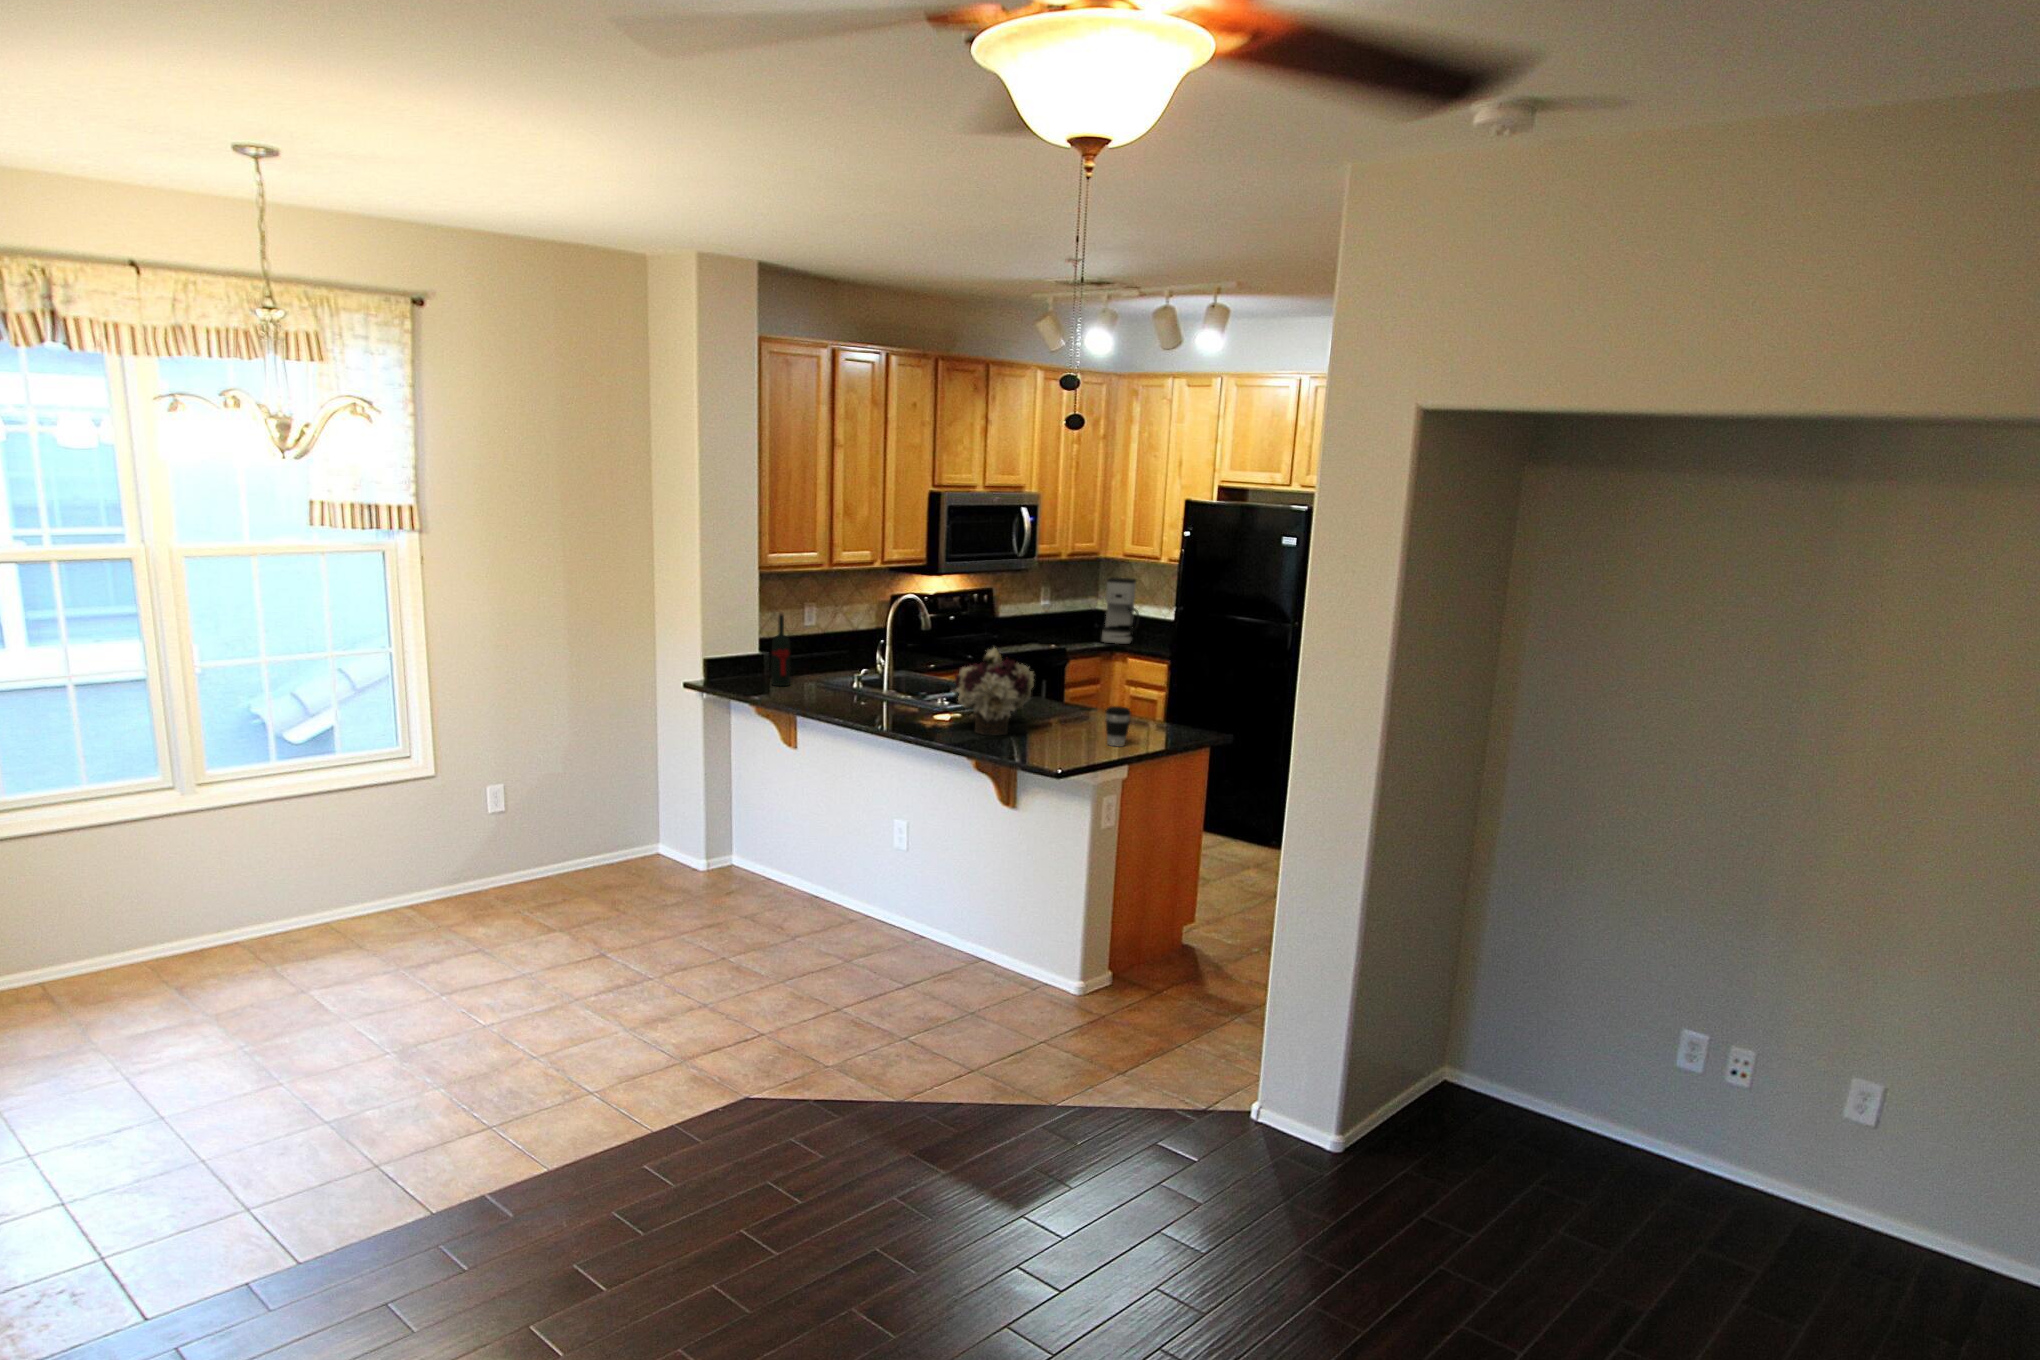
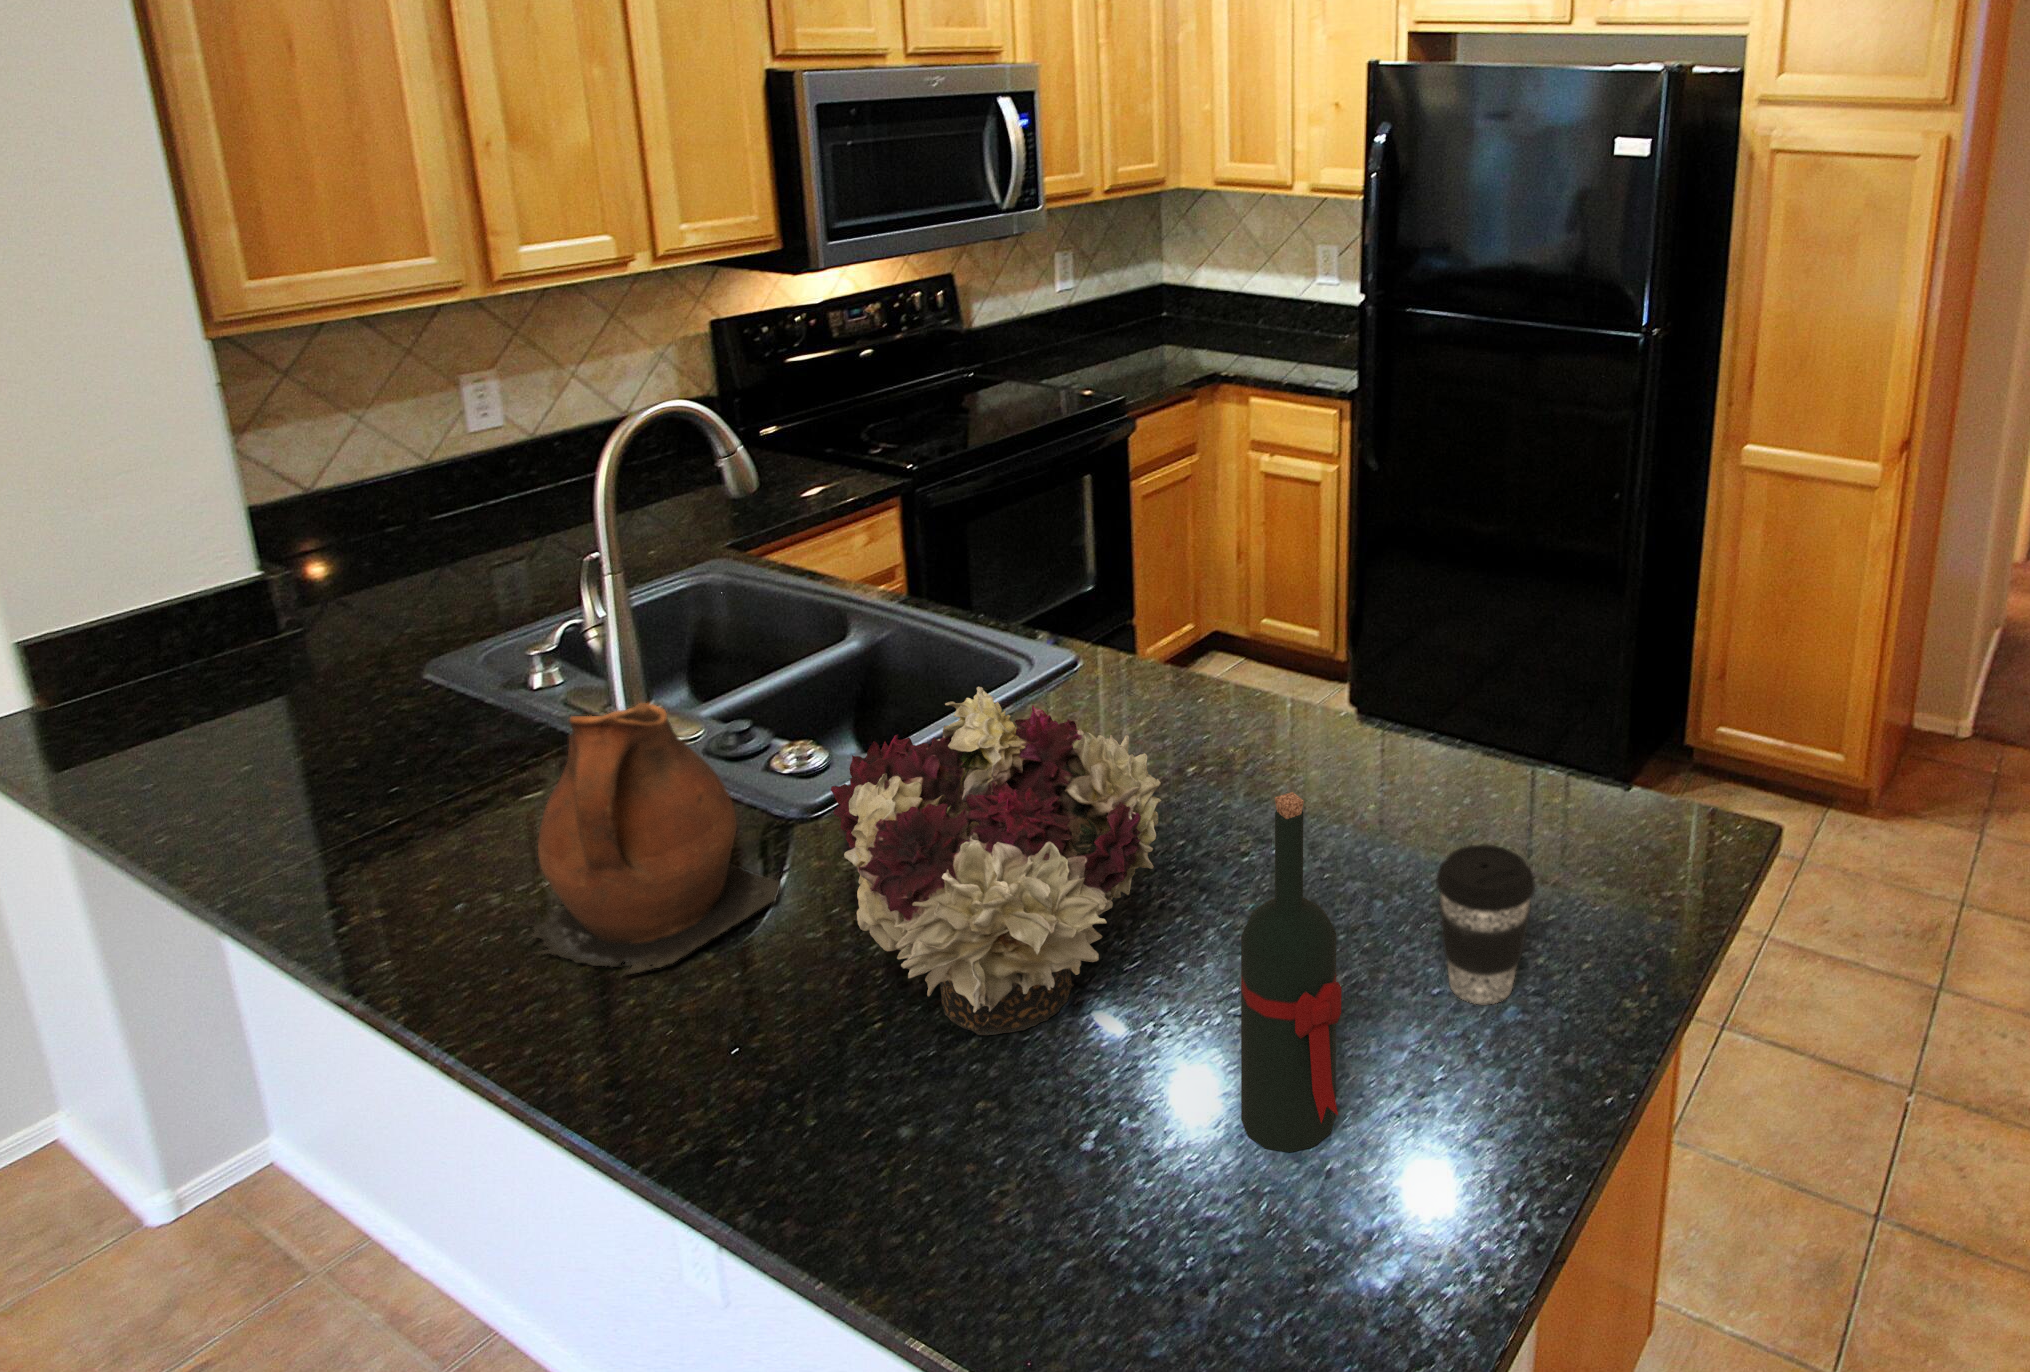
coffee maker: present [1102,577,1139,644] -> none [1185,227,1254,358]
wine bottle: present [771,612,790,686] -> present [1241,792,1341,1152]
ceramic pitcher: none [869,651,932,720] -> present [524,703,780,975]

